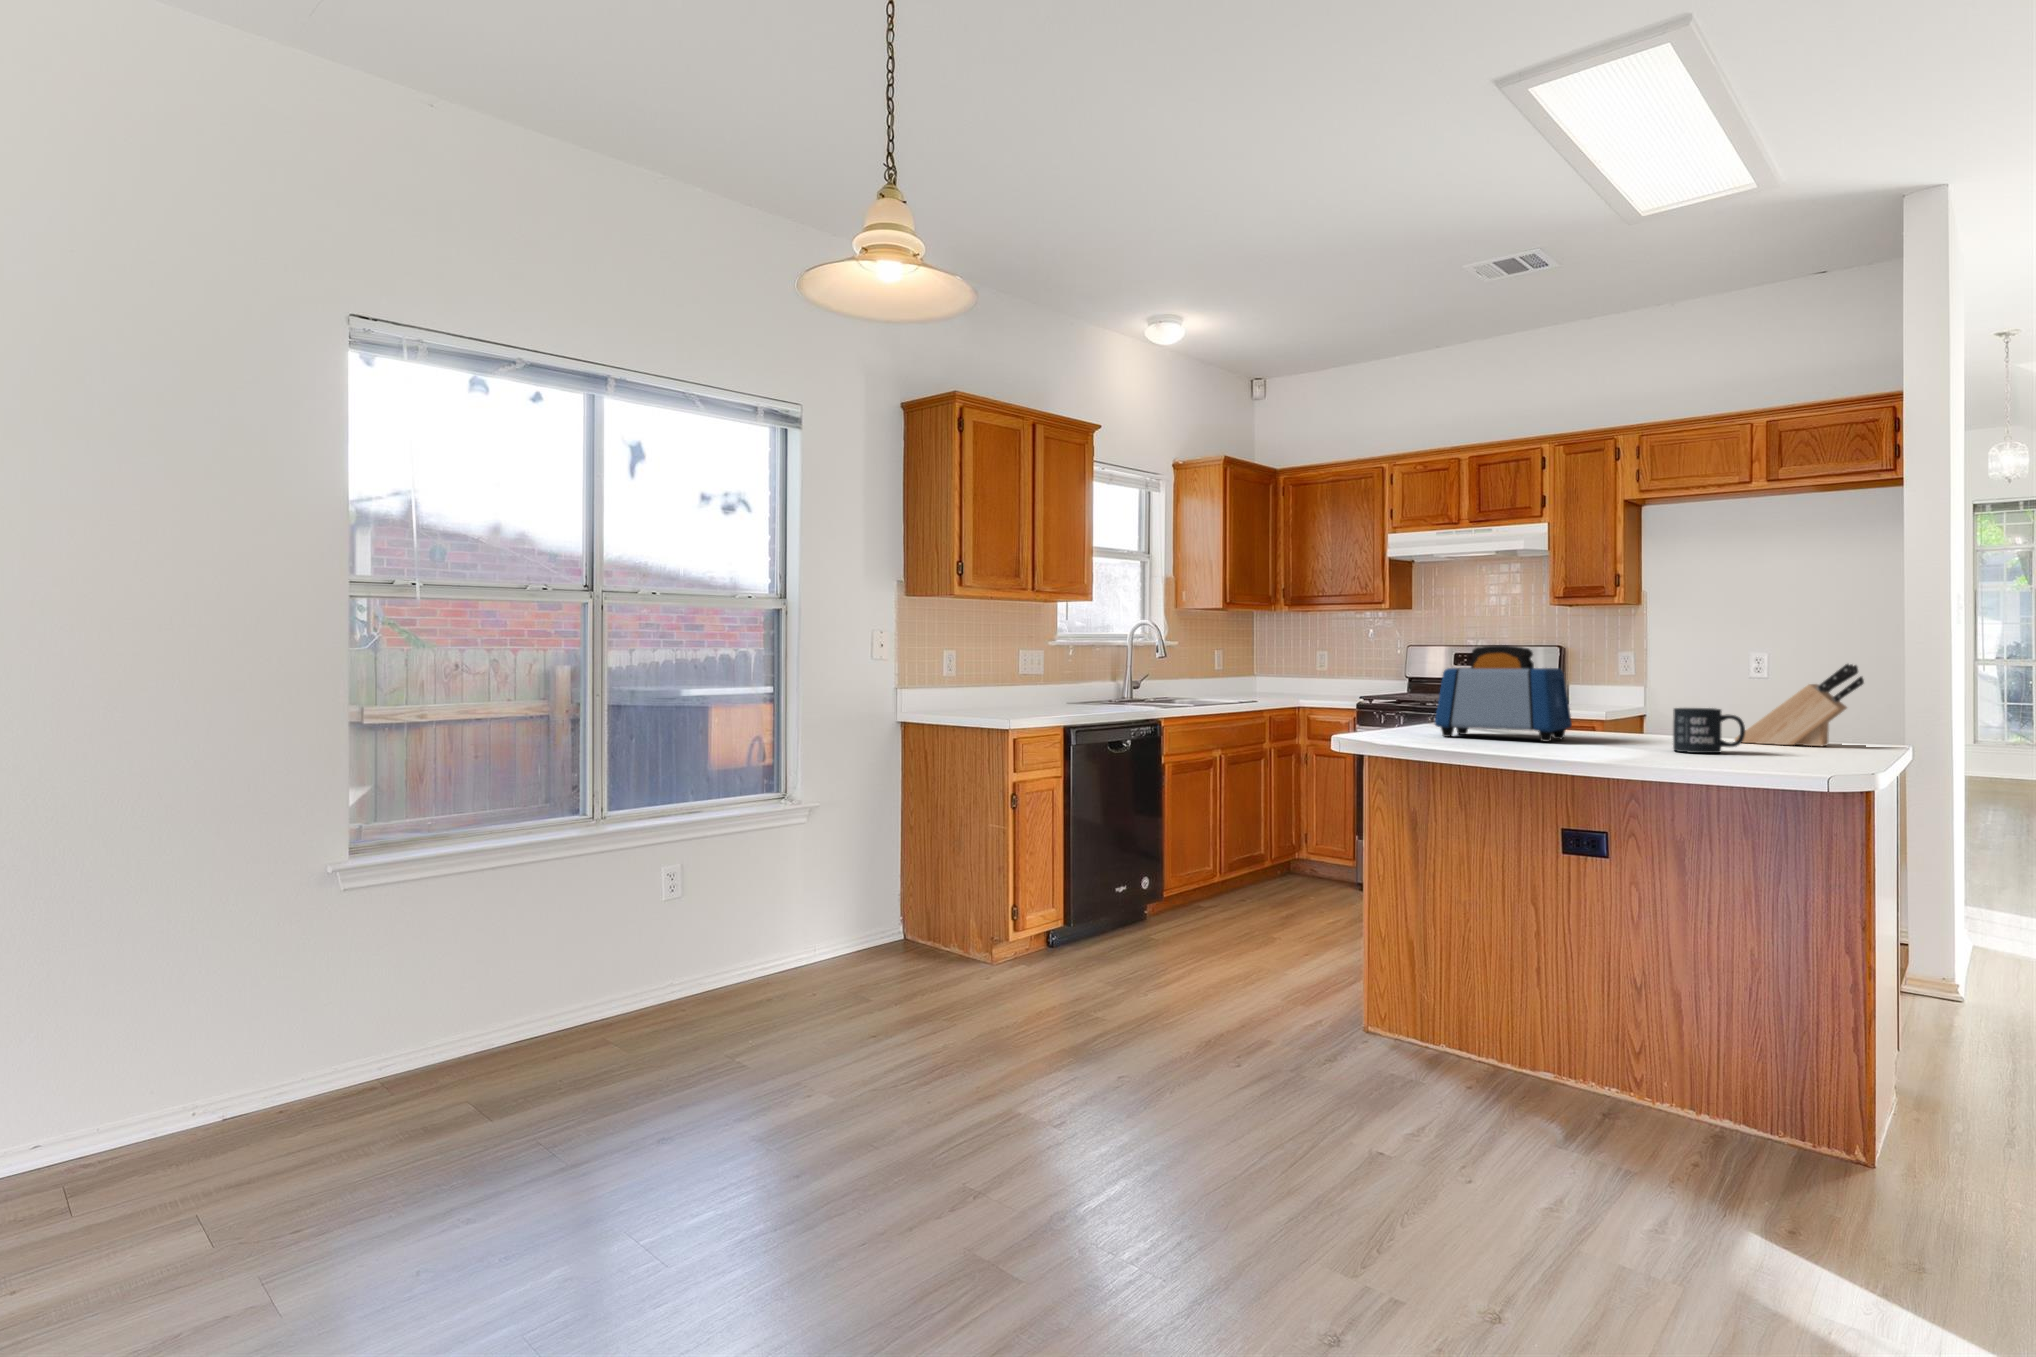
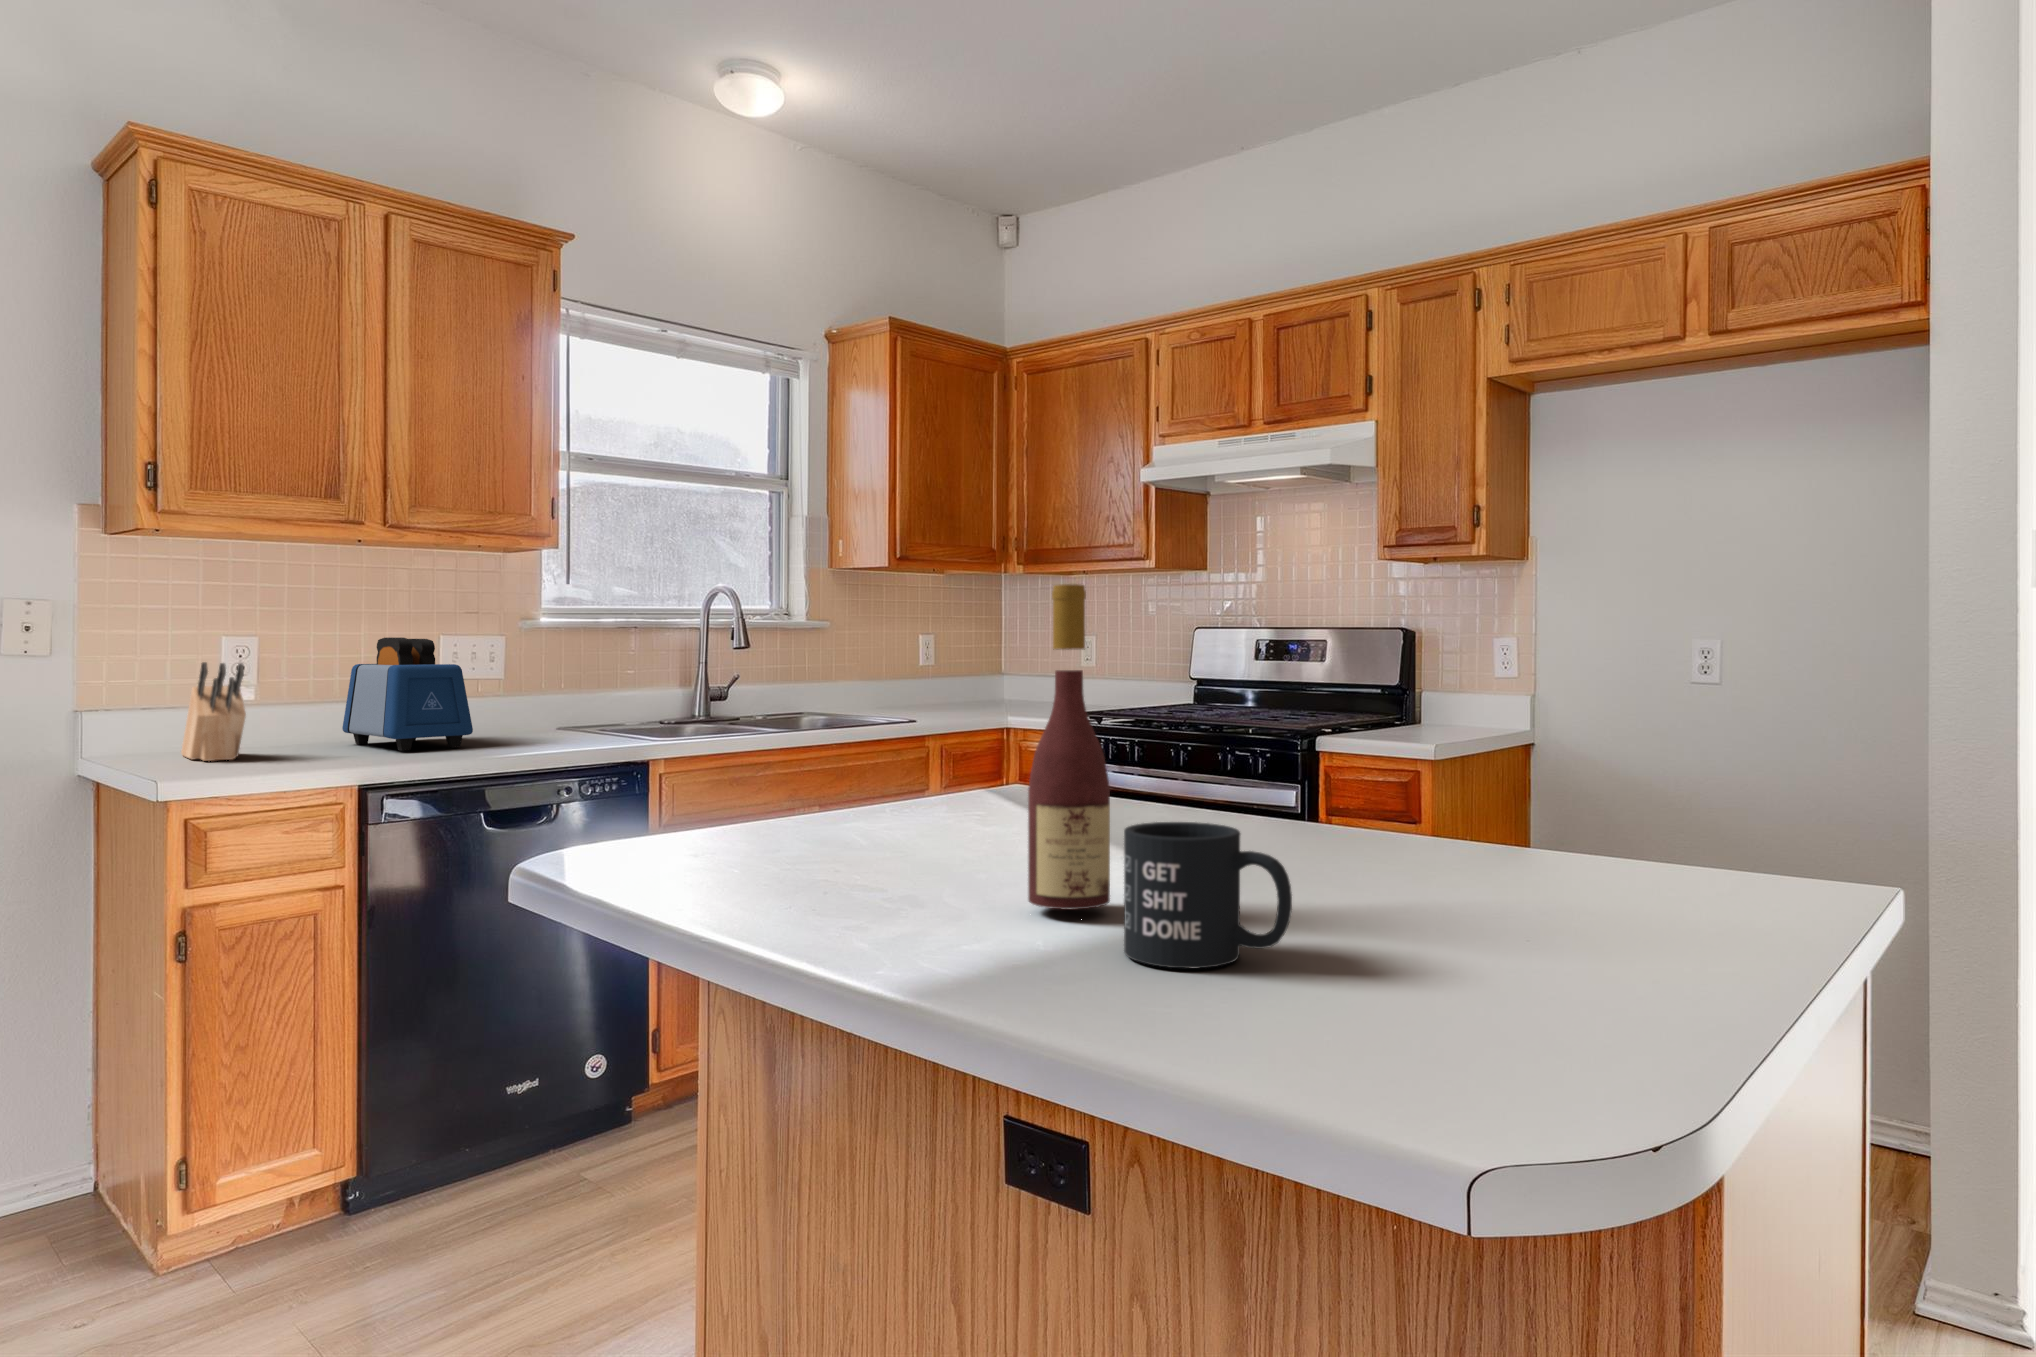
wine bottle: none [1604,624,1643,747] -> present [1028,584,1110,909]
toaster: present [1435,645,1572,742] -> present [342,637,473,751]
knife block: present [1735,664,1864,746] -> present [181,662,246,761]

